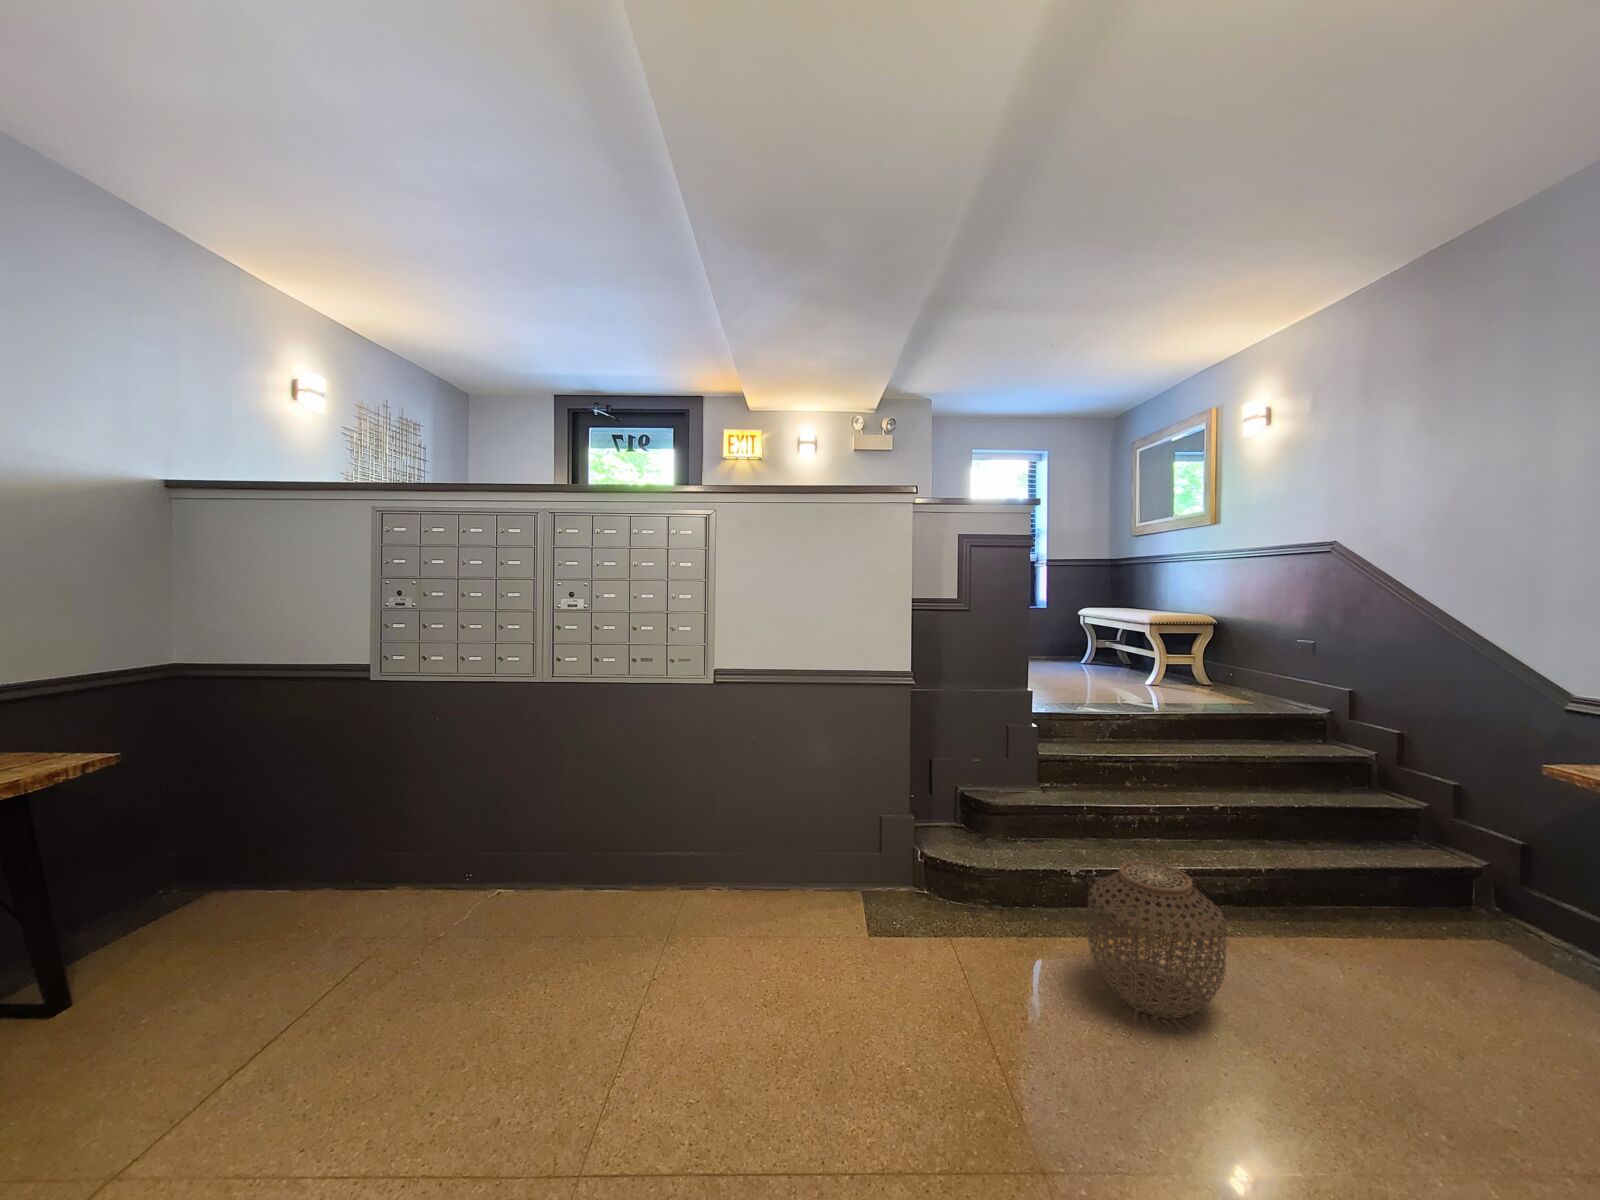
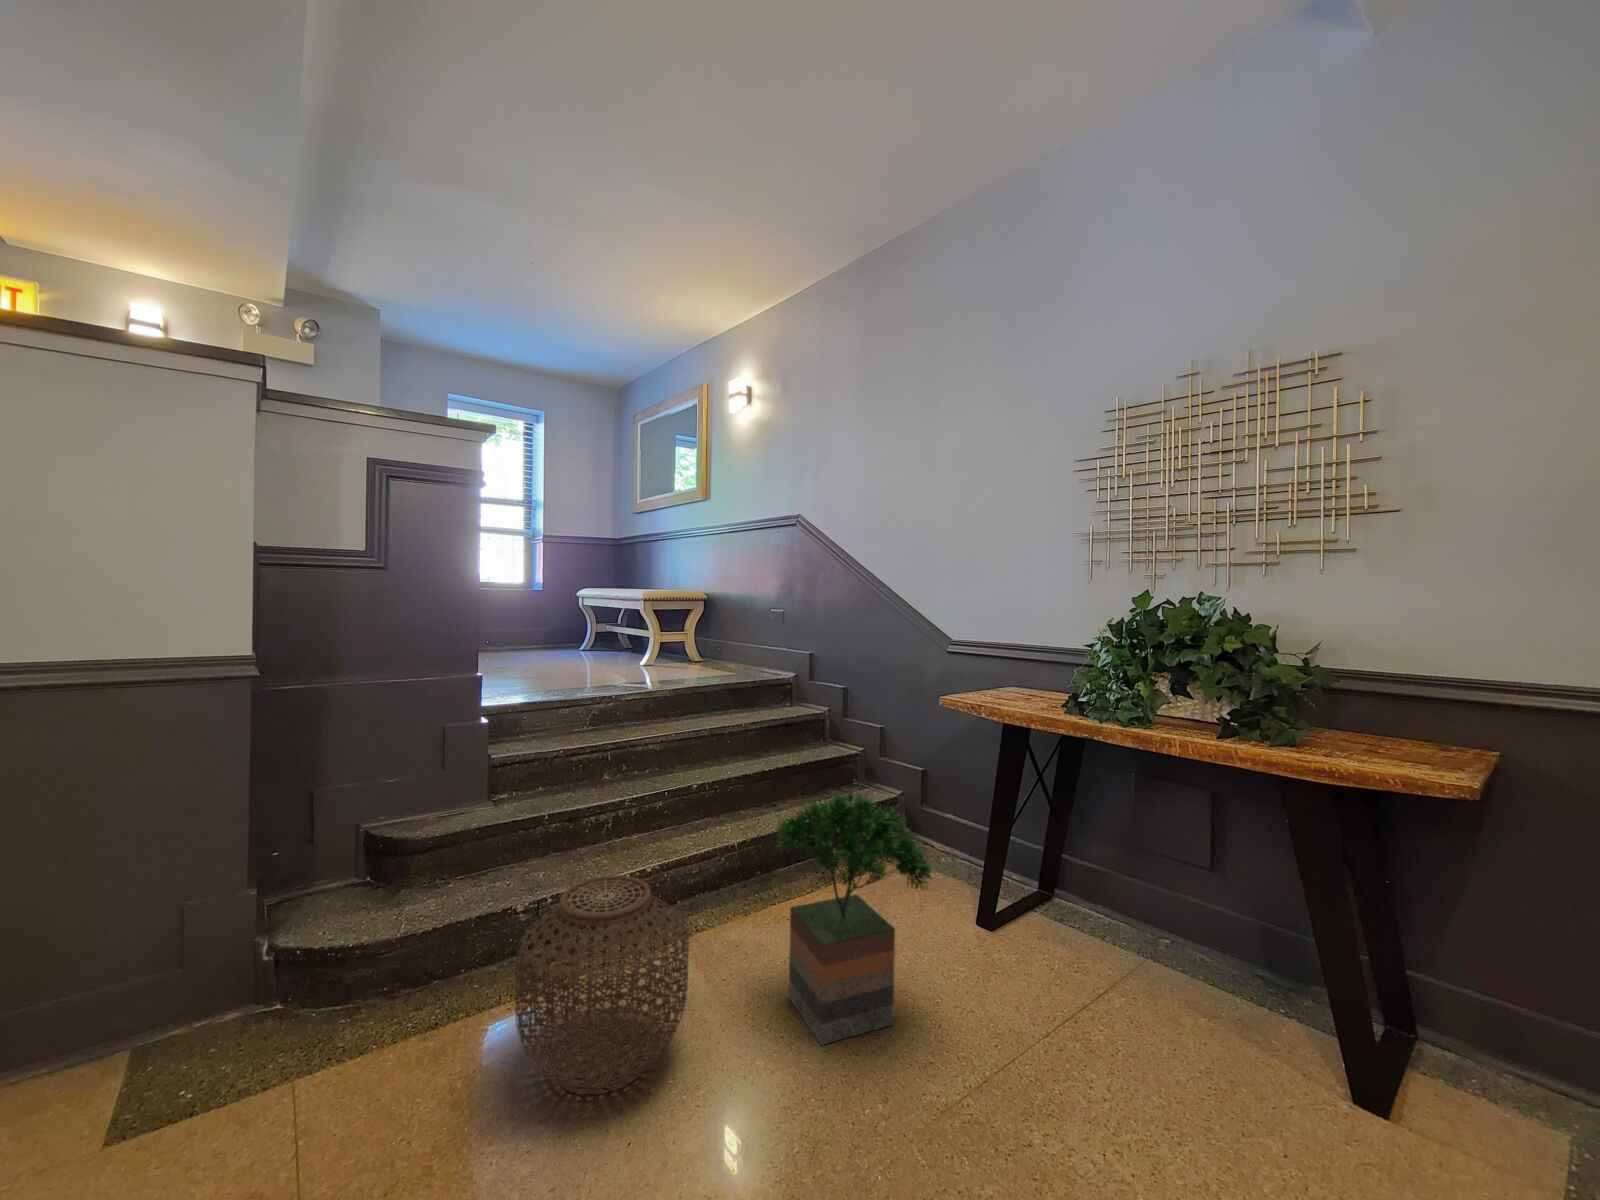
potted tree: none [1309,839,1514,1076] -> present [776,794,933,1045]

